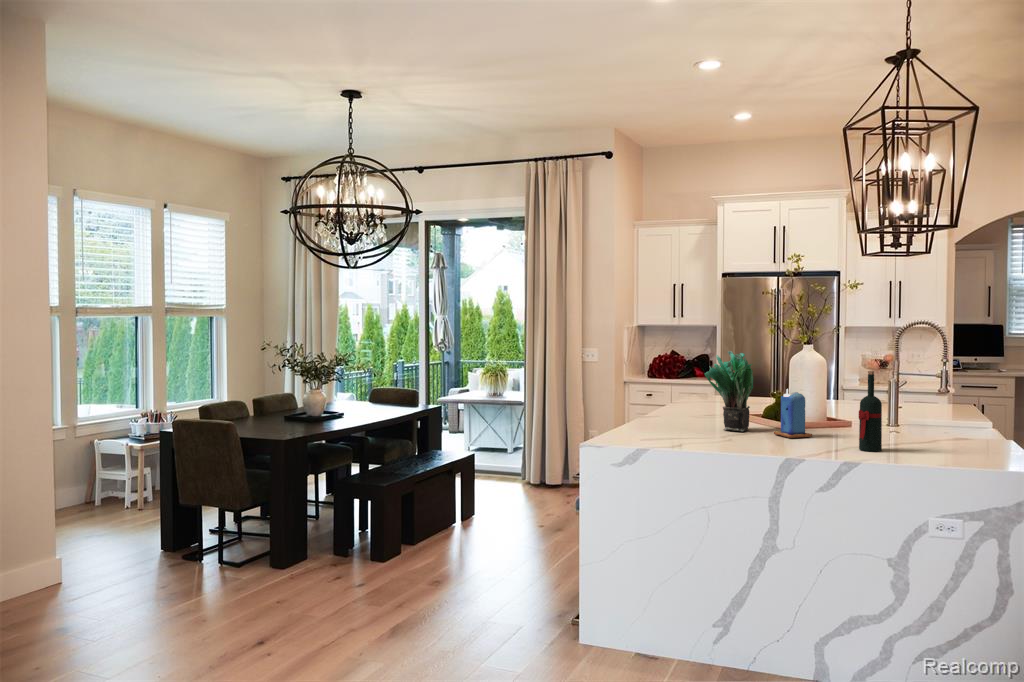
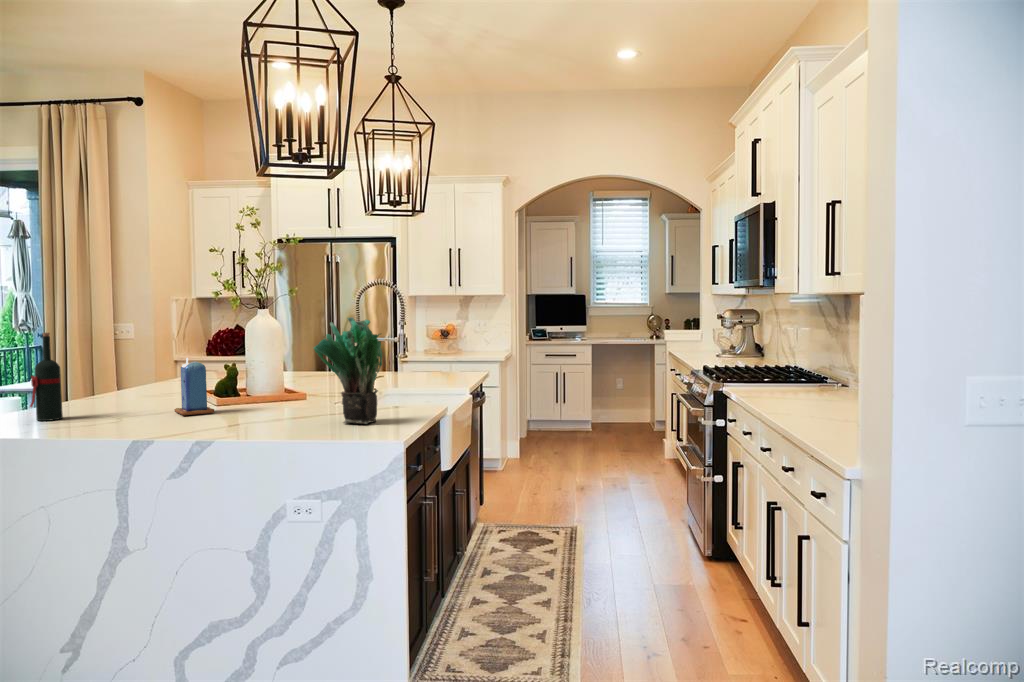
potted plant: present [705,351,753,431] -> present [314,317,382,424]
wine bottle: present [859,371,882,451] -> present [30,333,63,421]

